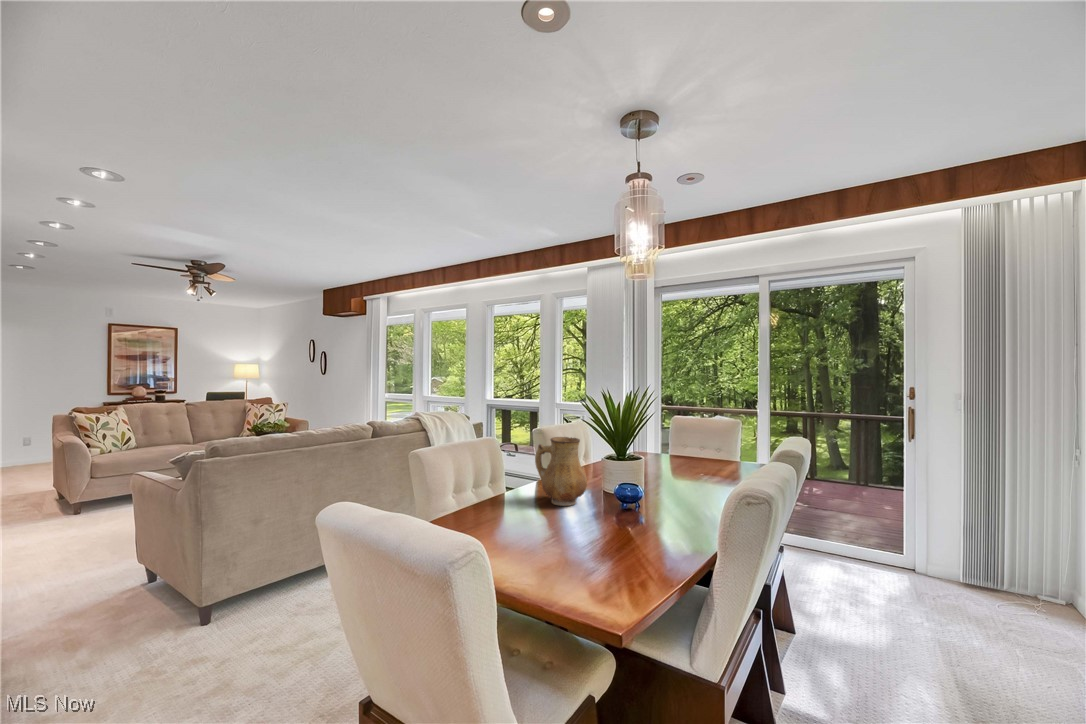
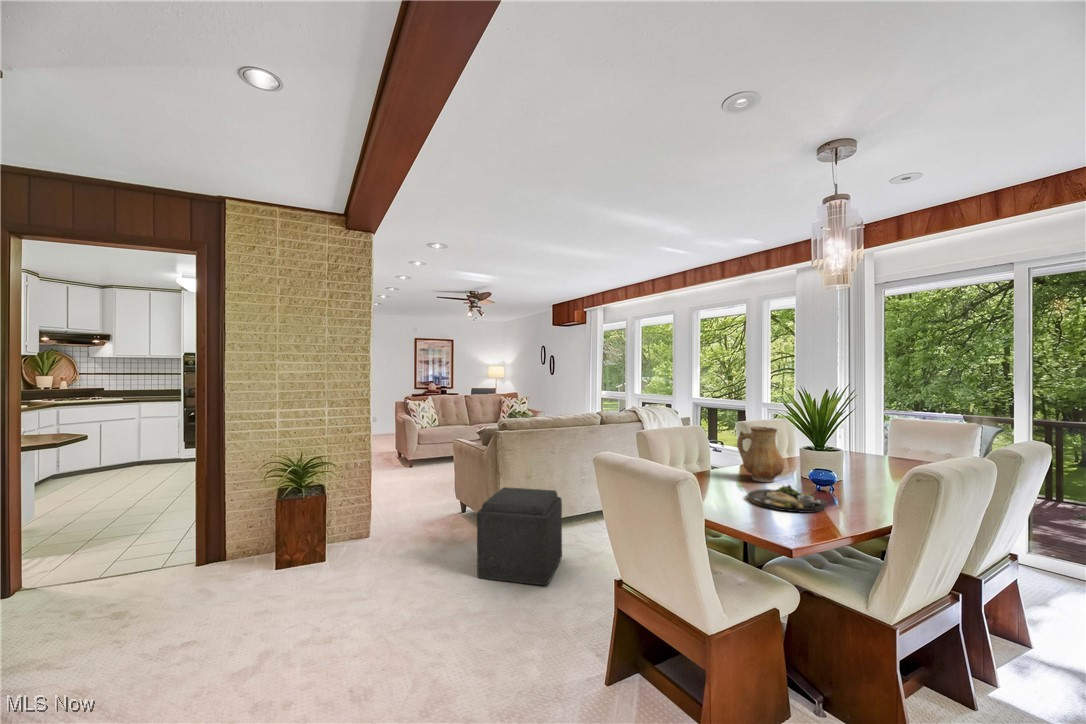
dinner plate: none [549,512,640,552] -> present [748,485,827,513]
ottoman: none [141,539,305,706] -> present [477,487,562,585]

